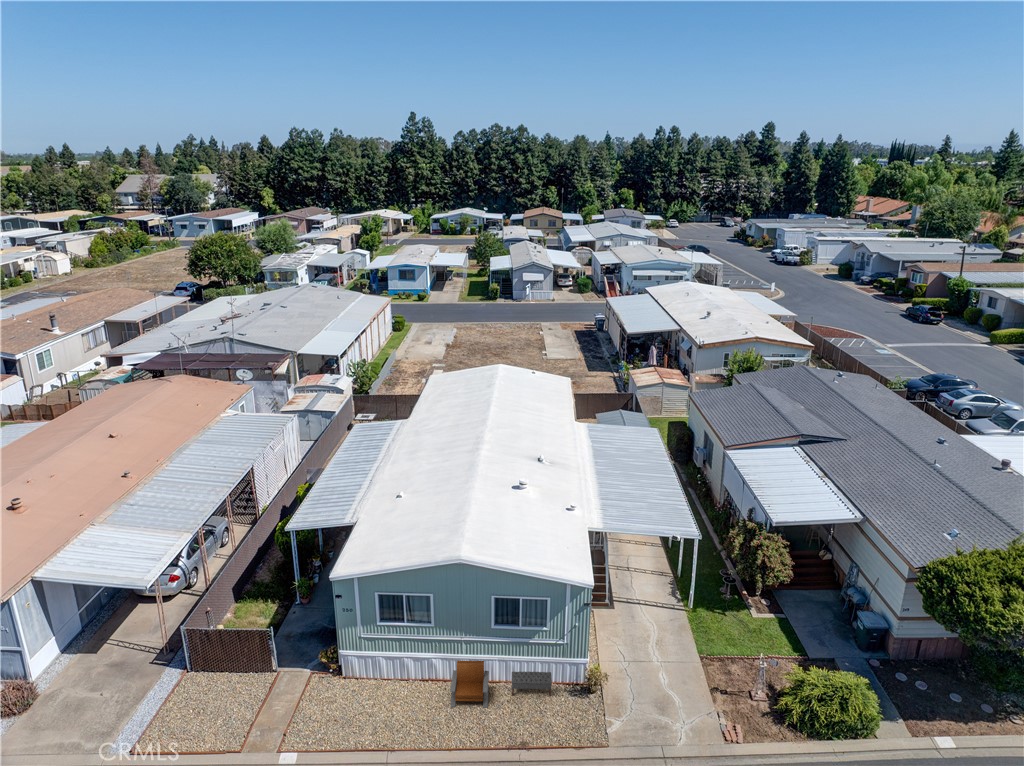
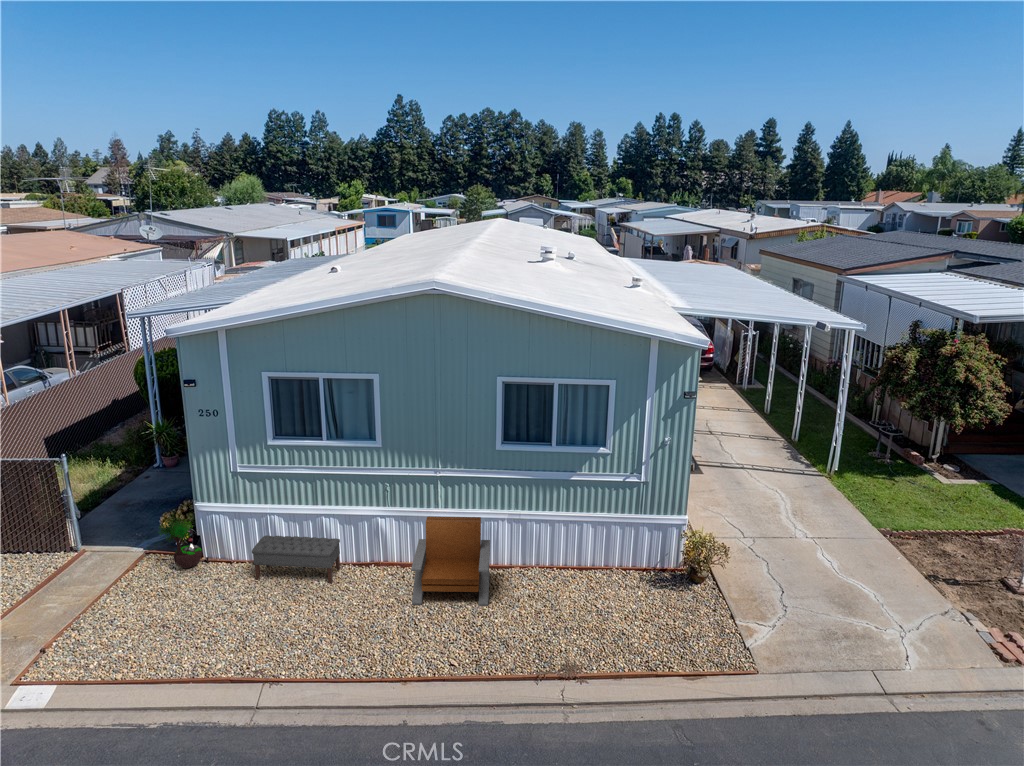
potted tree: none [322,658,343,684] -> present [159,519,202,568]
bench: present [511,672,552,696] -> present [252,535,340,583]

